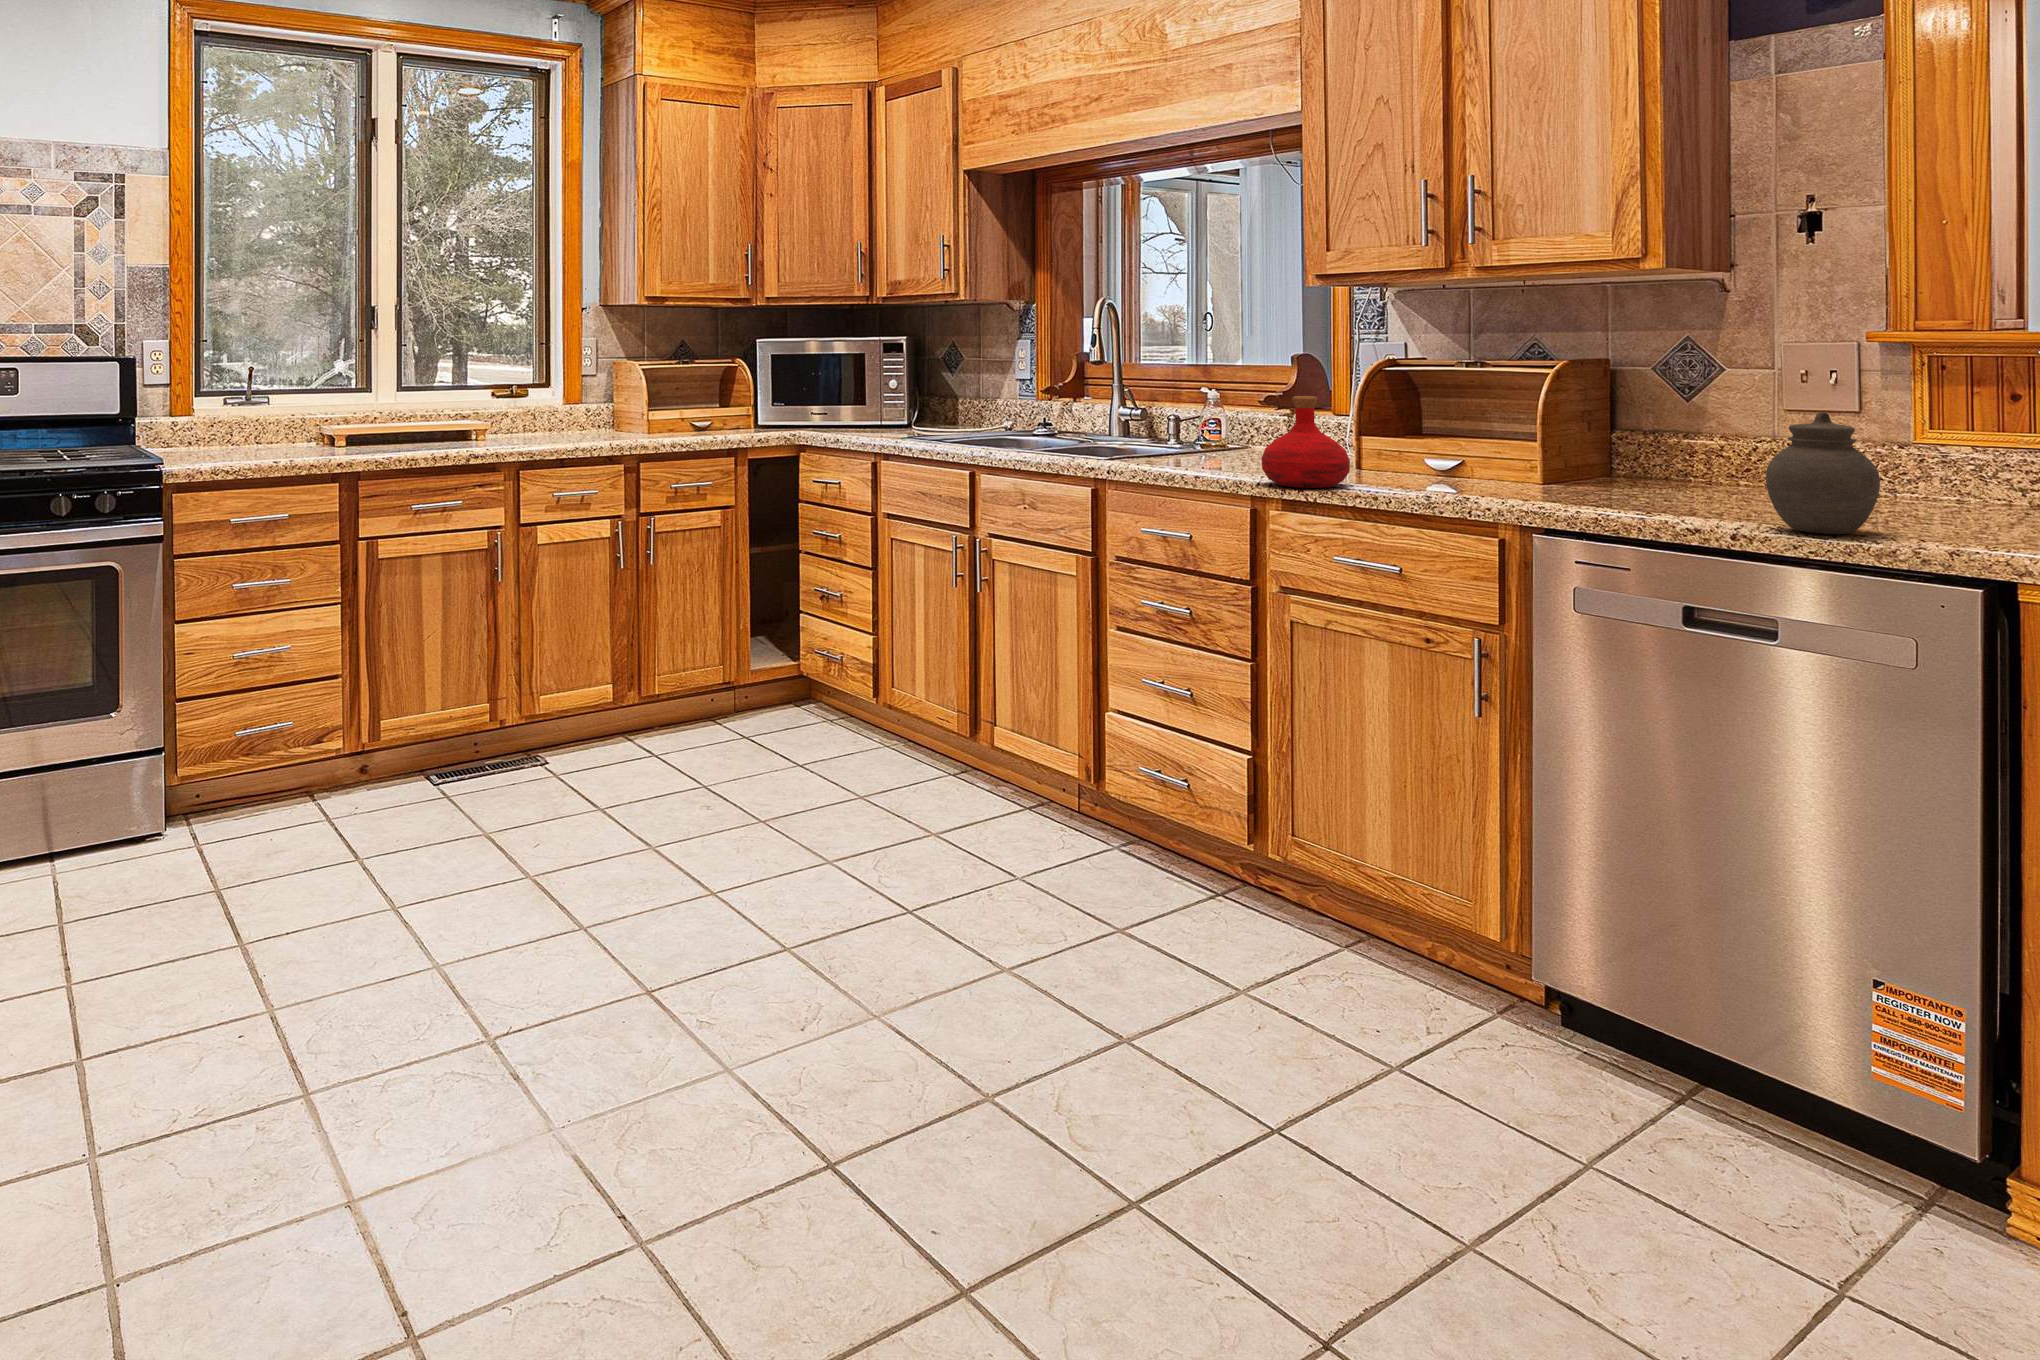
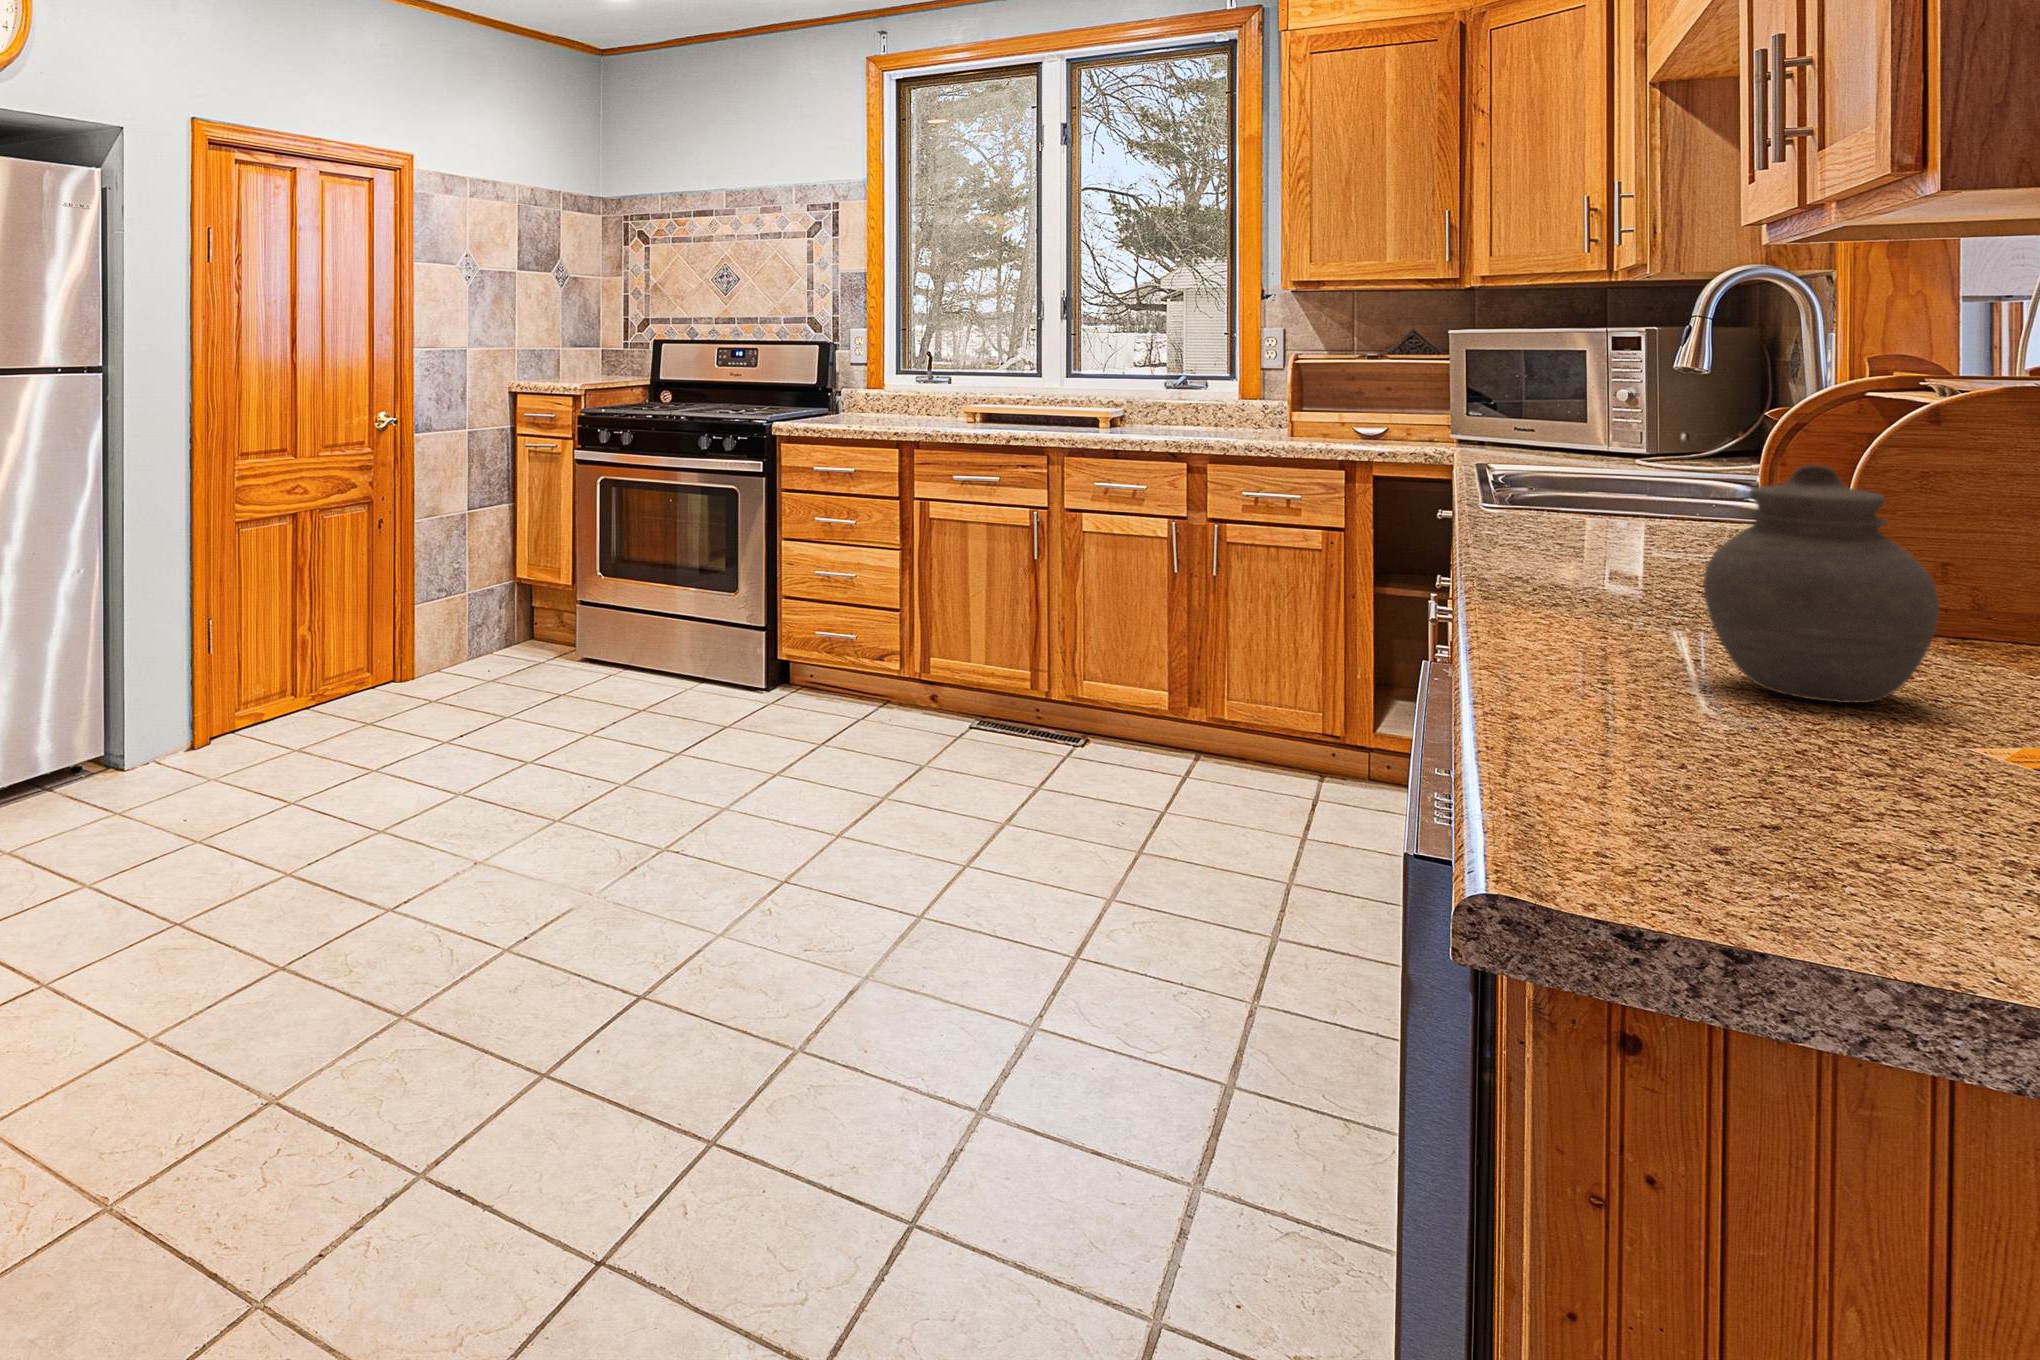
bottle: present [1262,396,1350,488] -> none [1528,415,1690,557]

